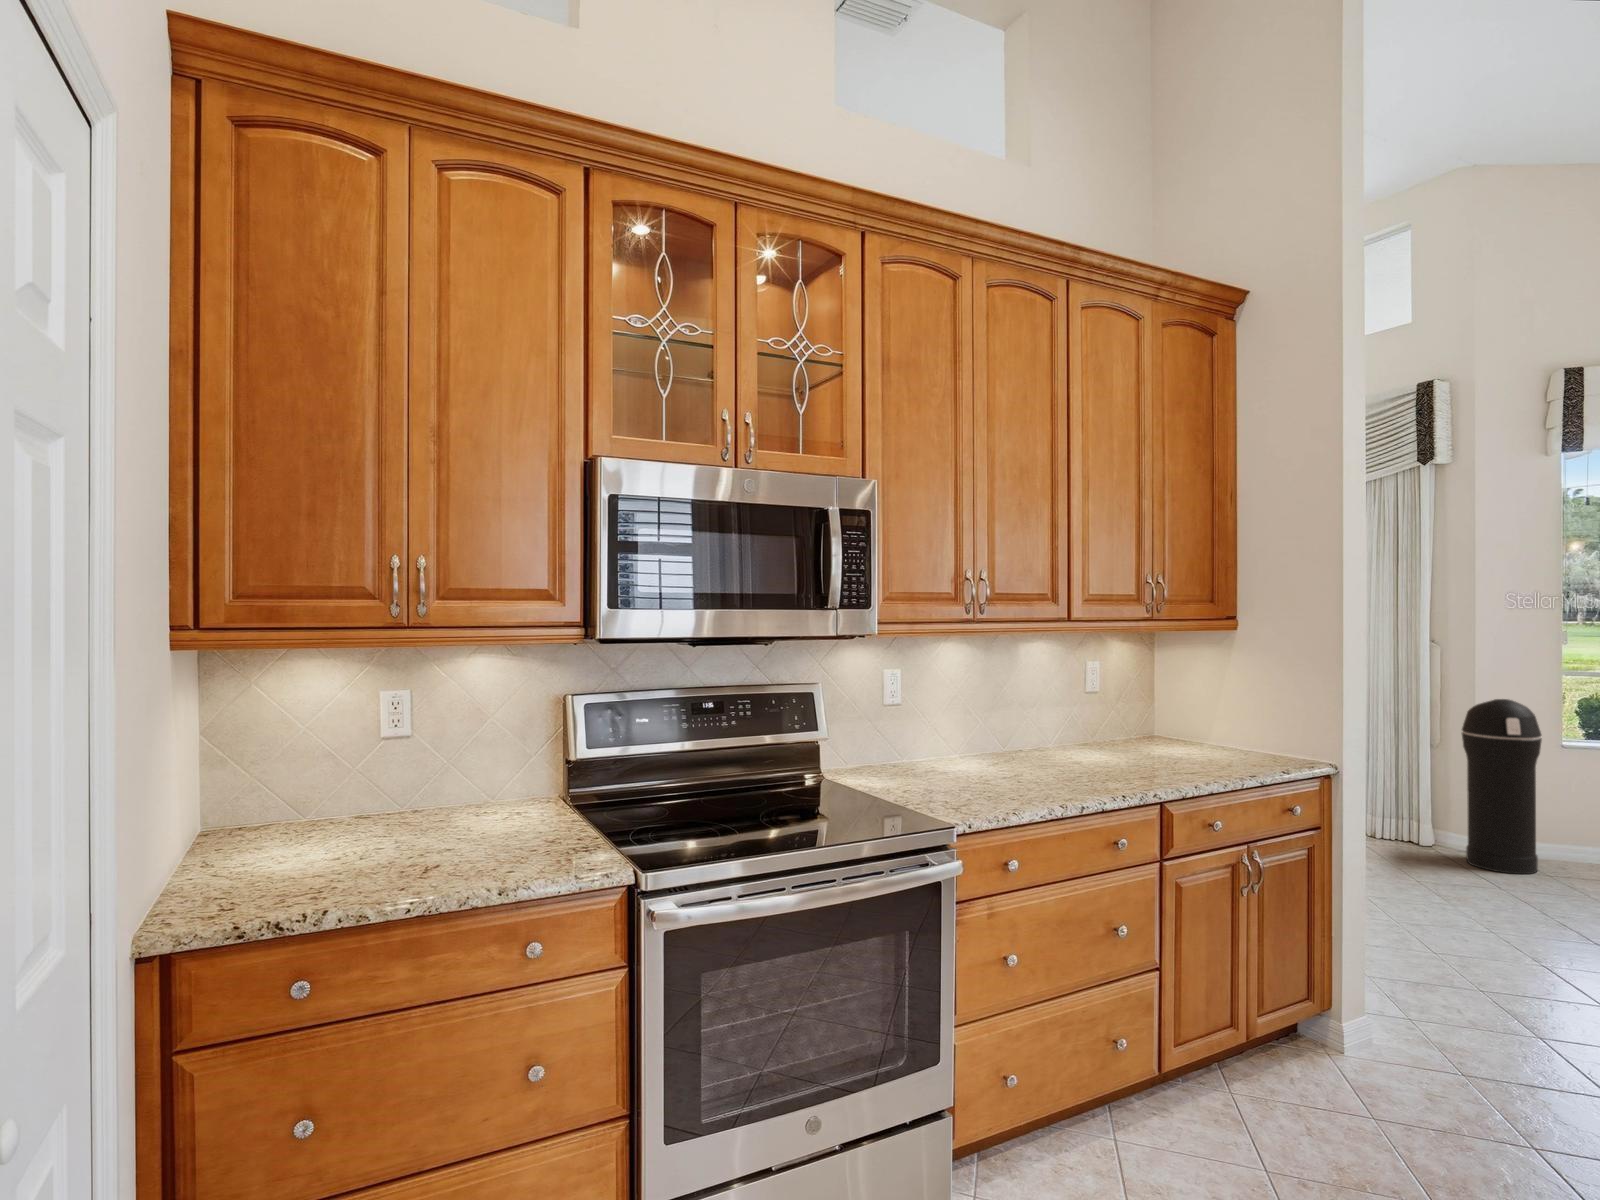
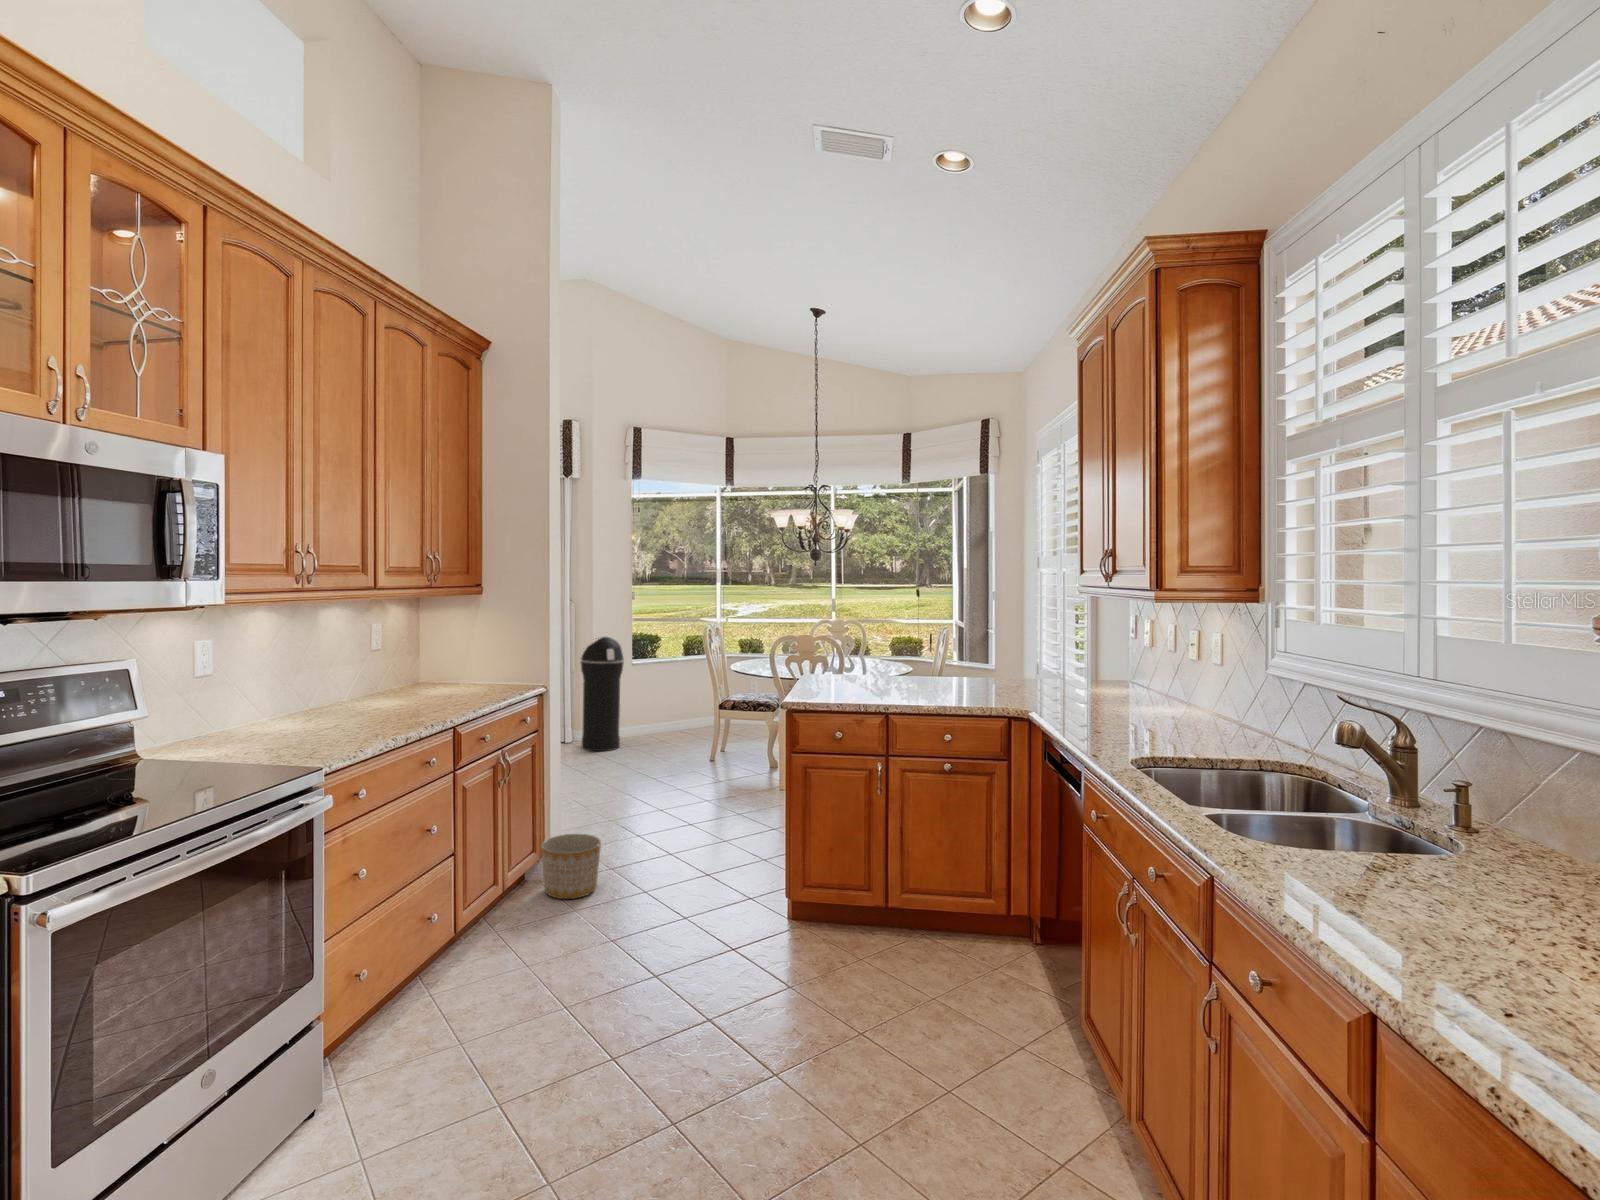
planter: none [1318,987,1422,1098] -> present [541,834,601,899]

